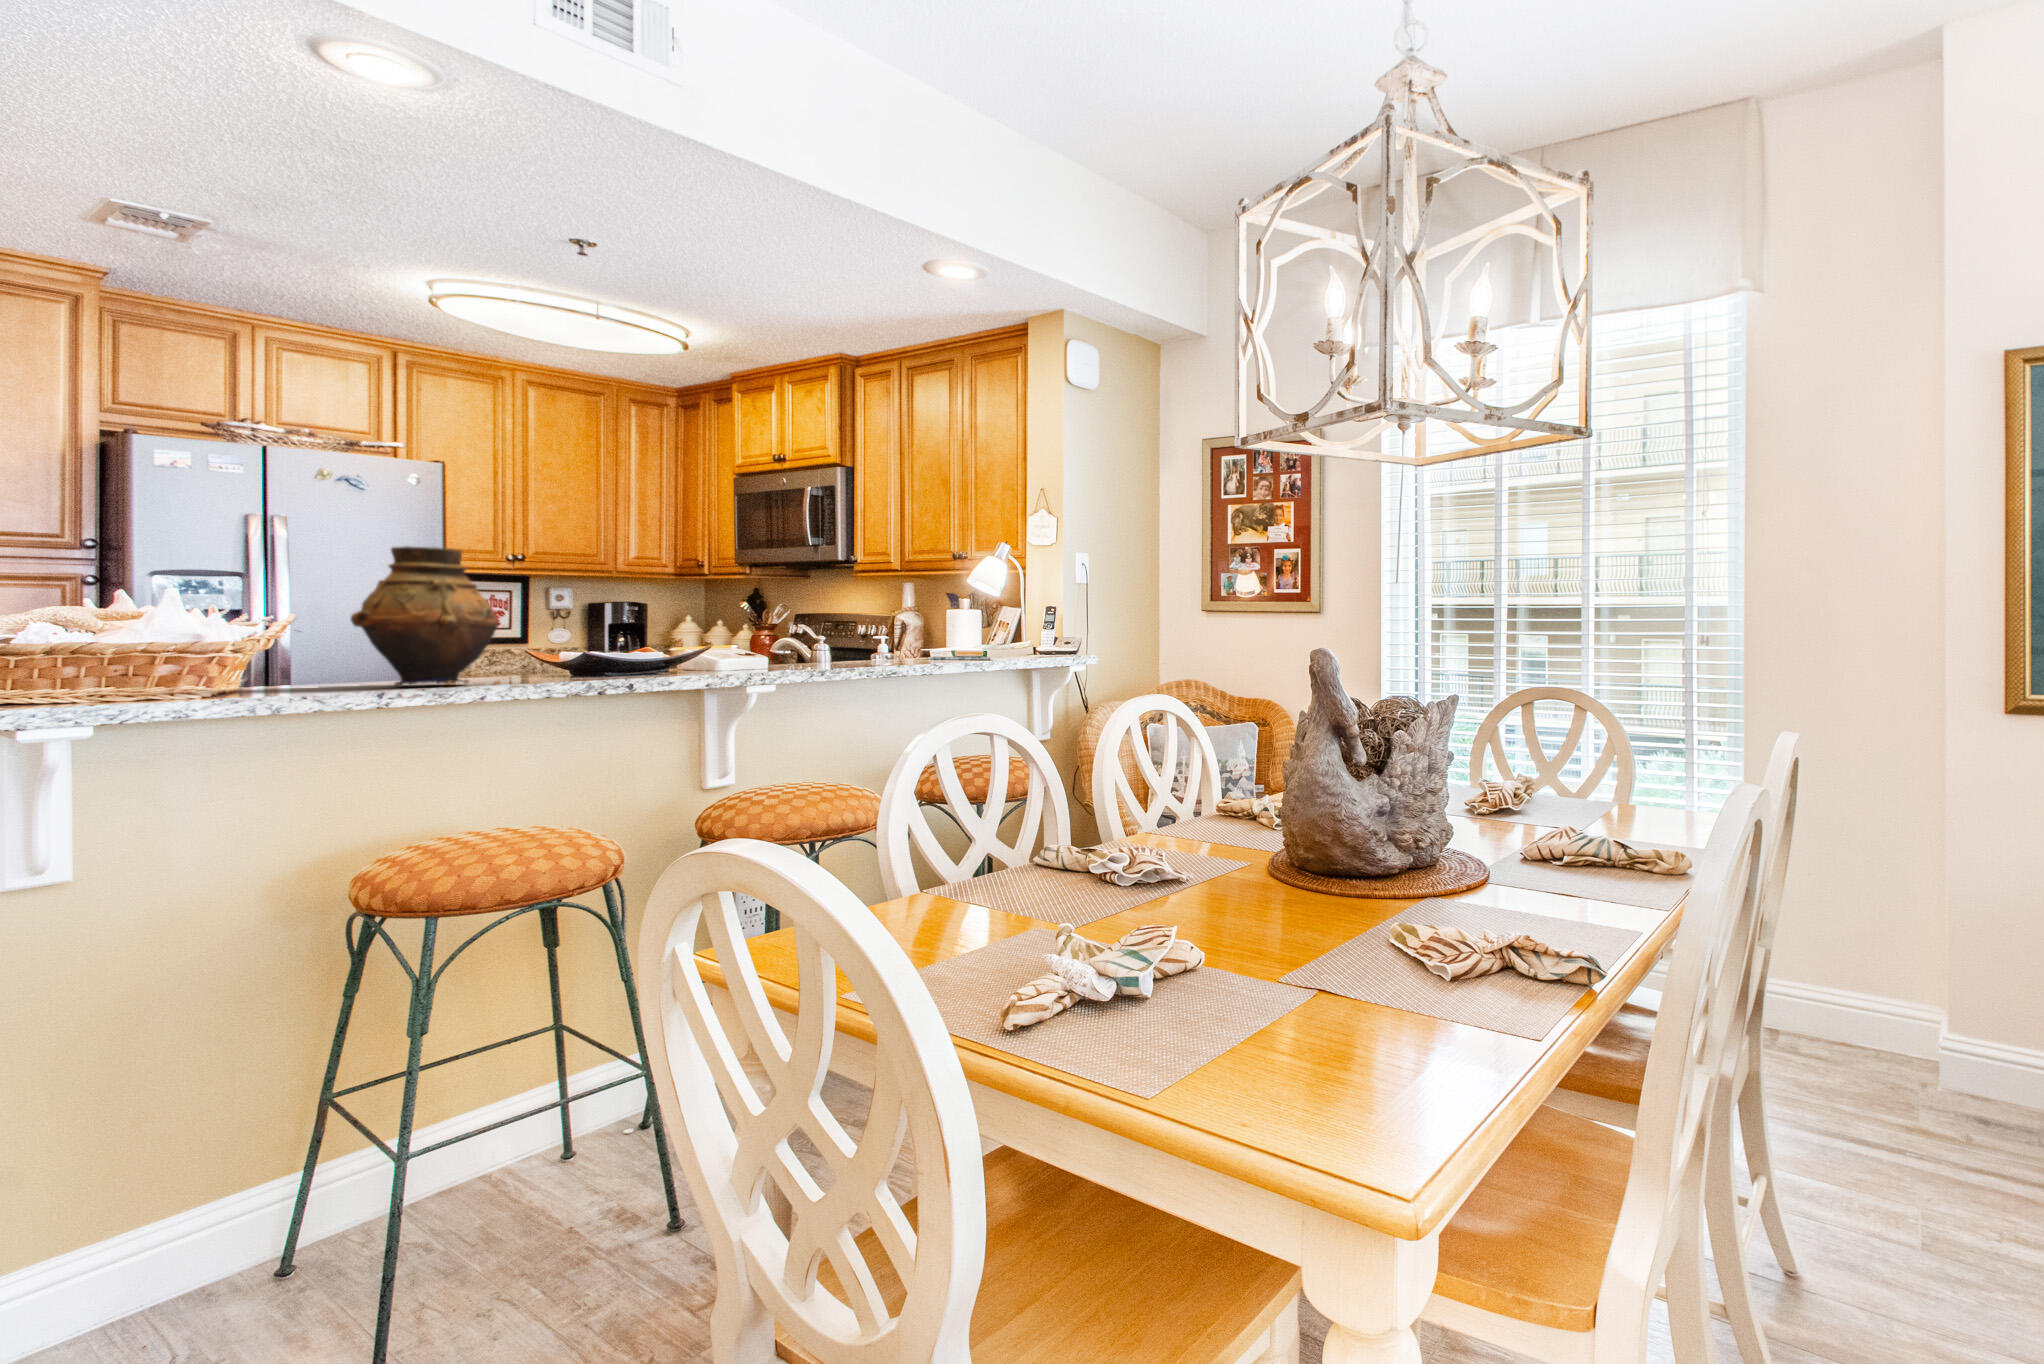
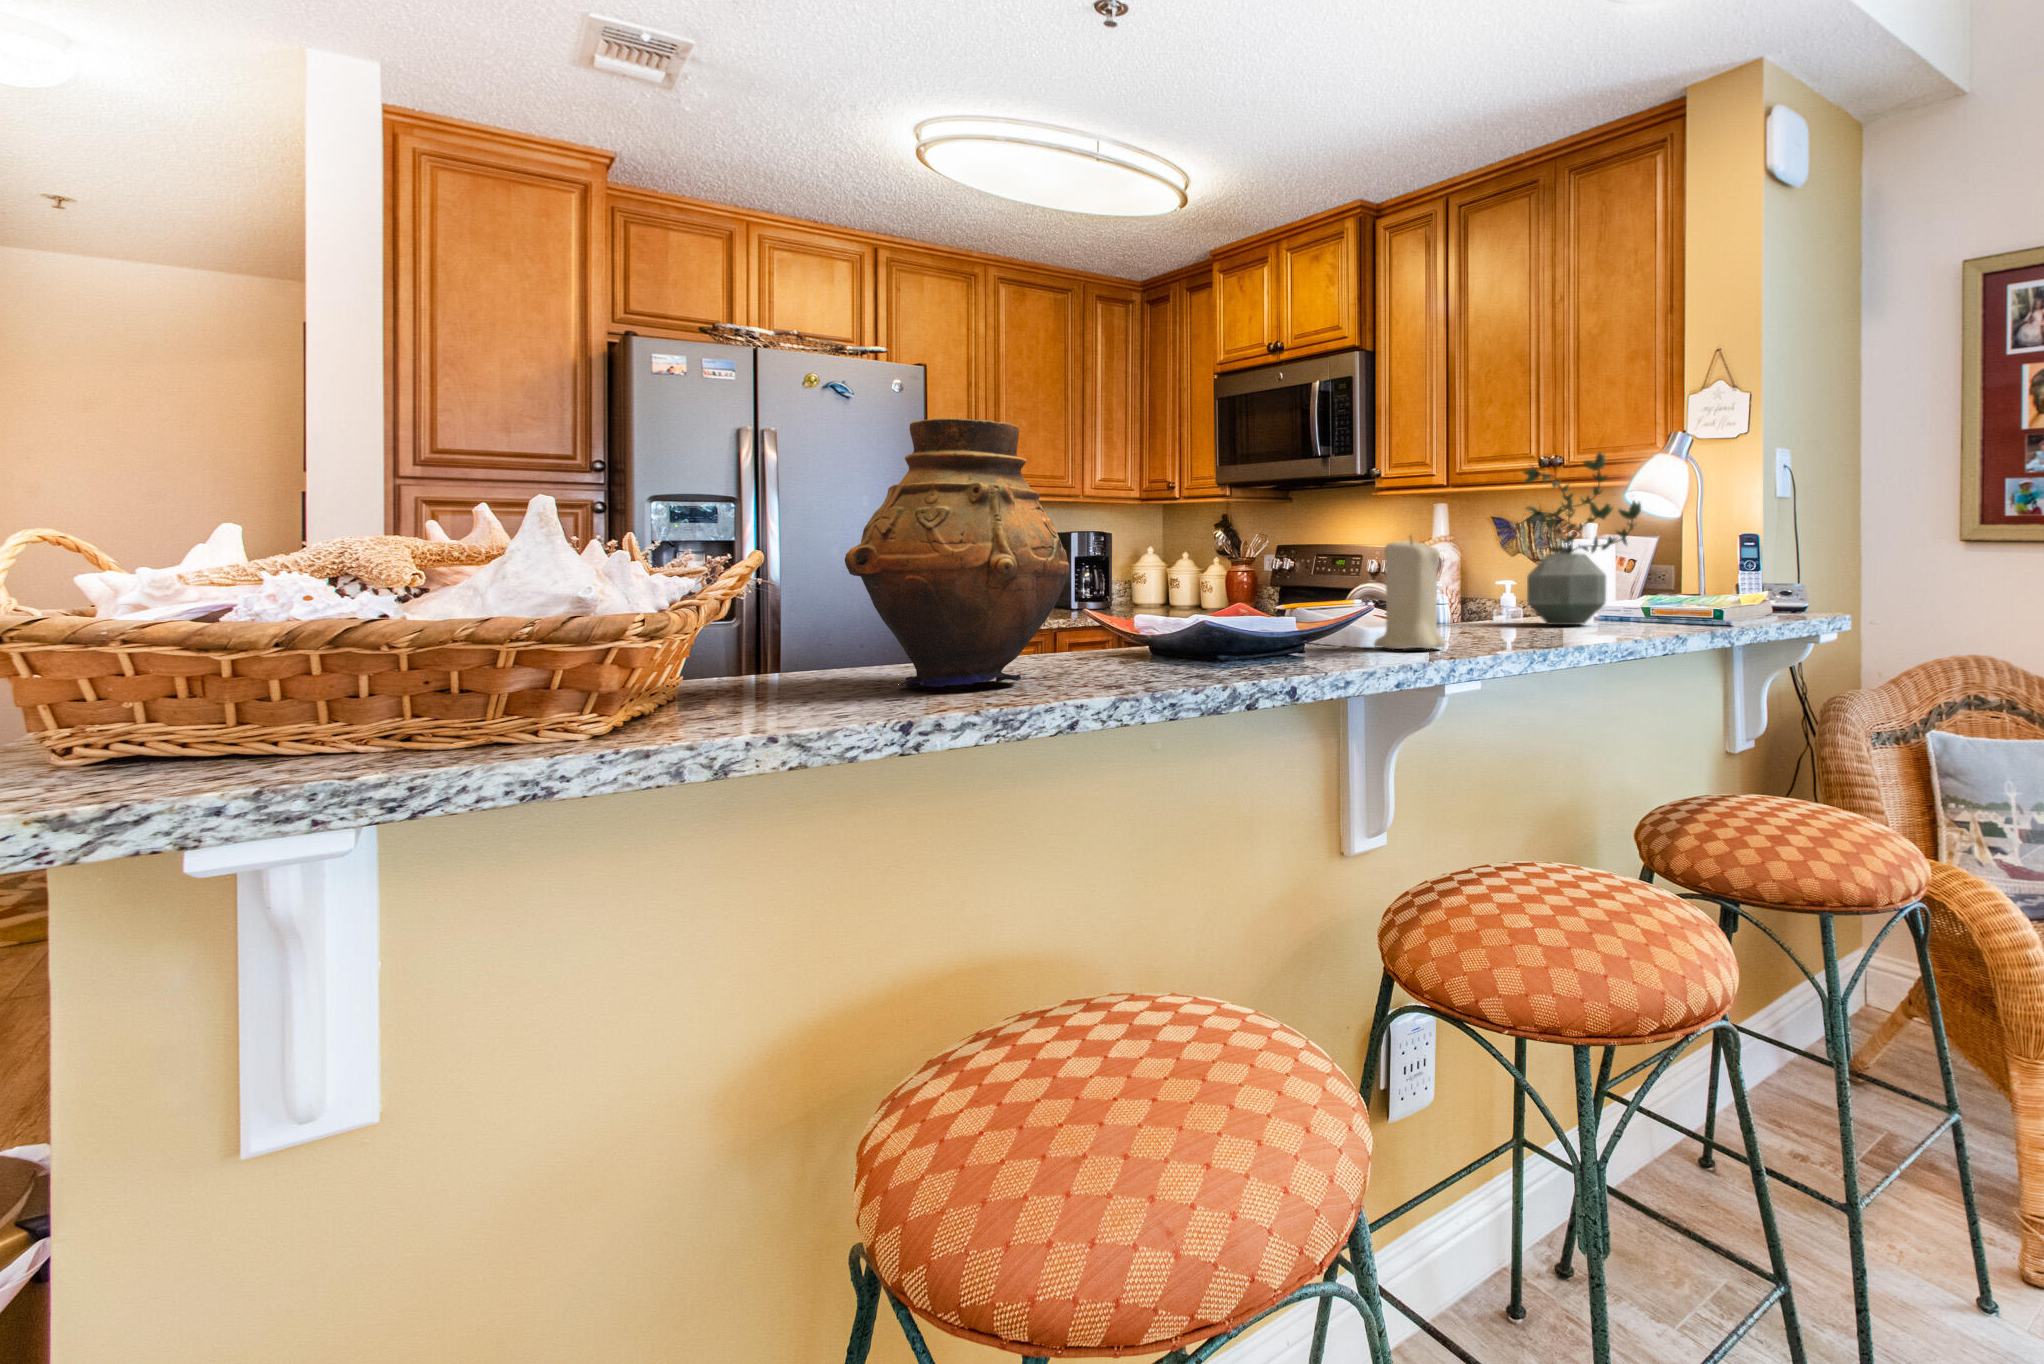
potted plant: none [873,557,944,662] -> present [1523,453,1641,625]
candle: none [732,607,774,671] -> present [1374,537,1446,649]

